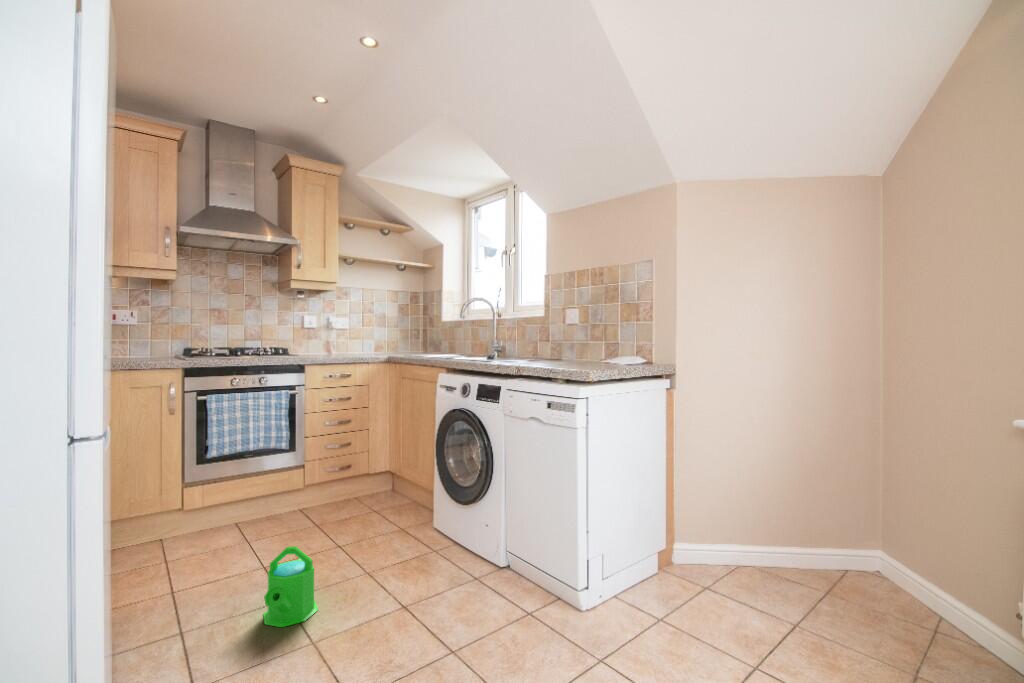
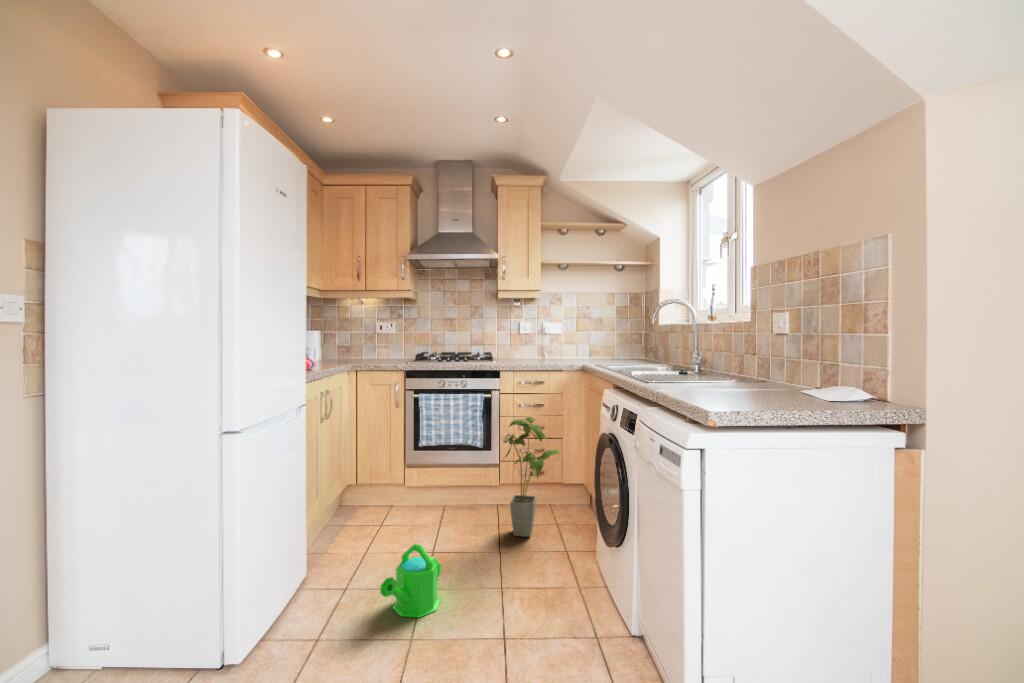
house plant: none [324,407,389,530] -> present [503,417,561,537]

